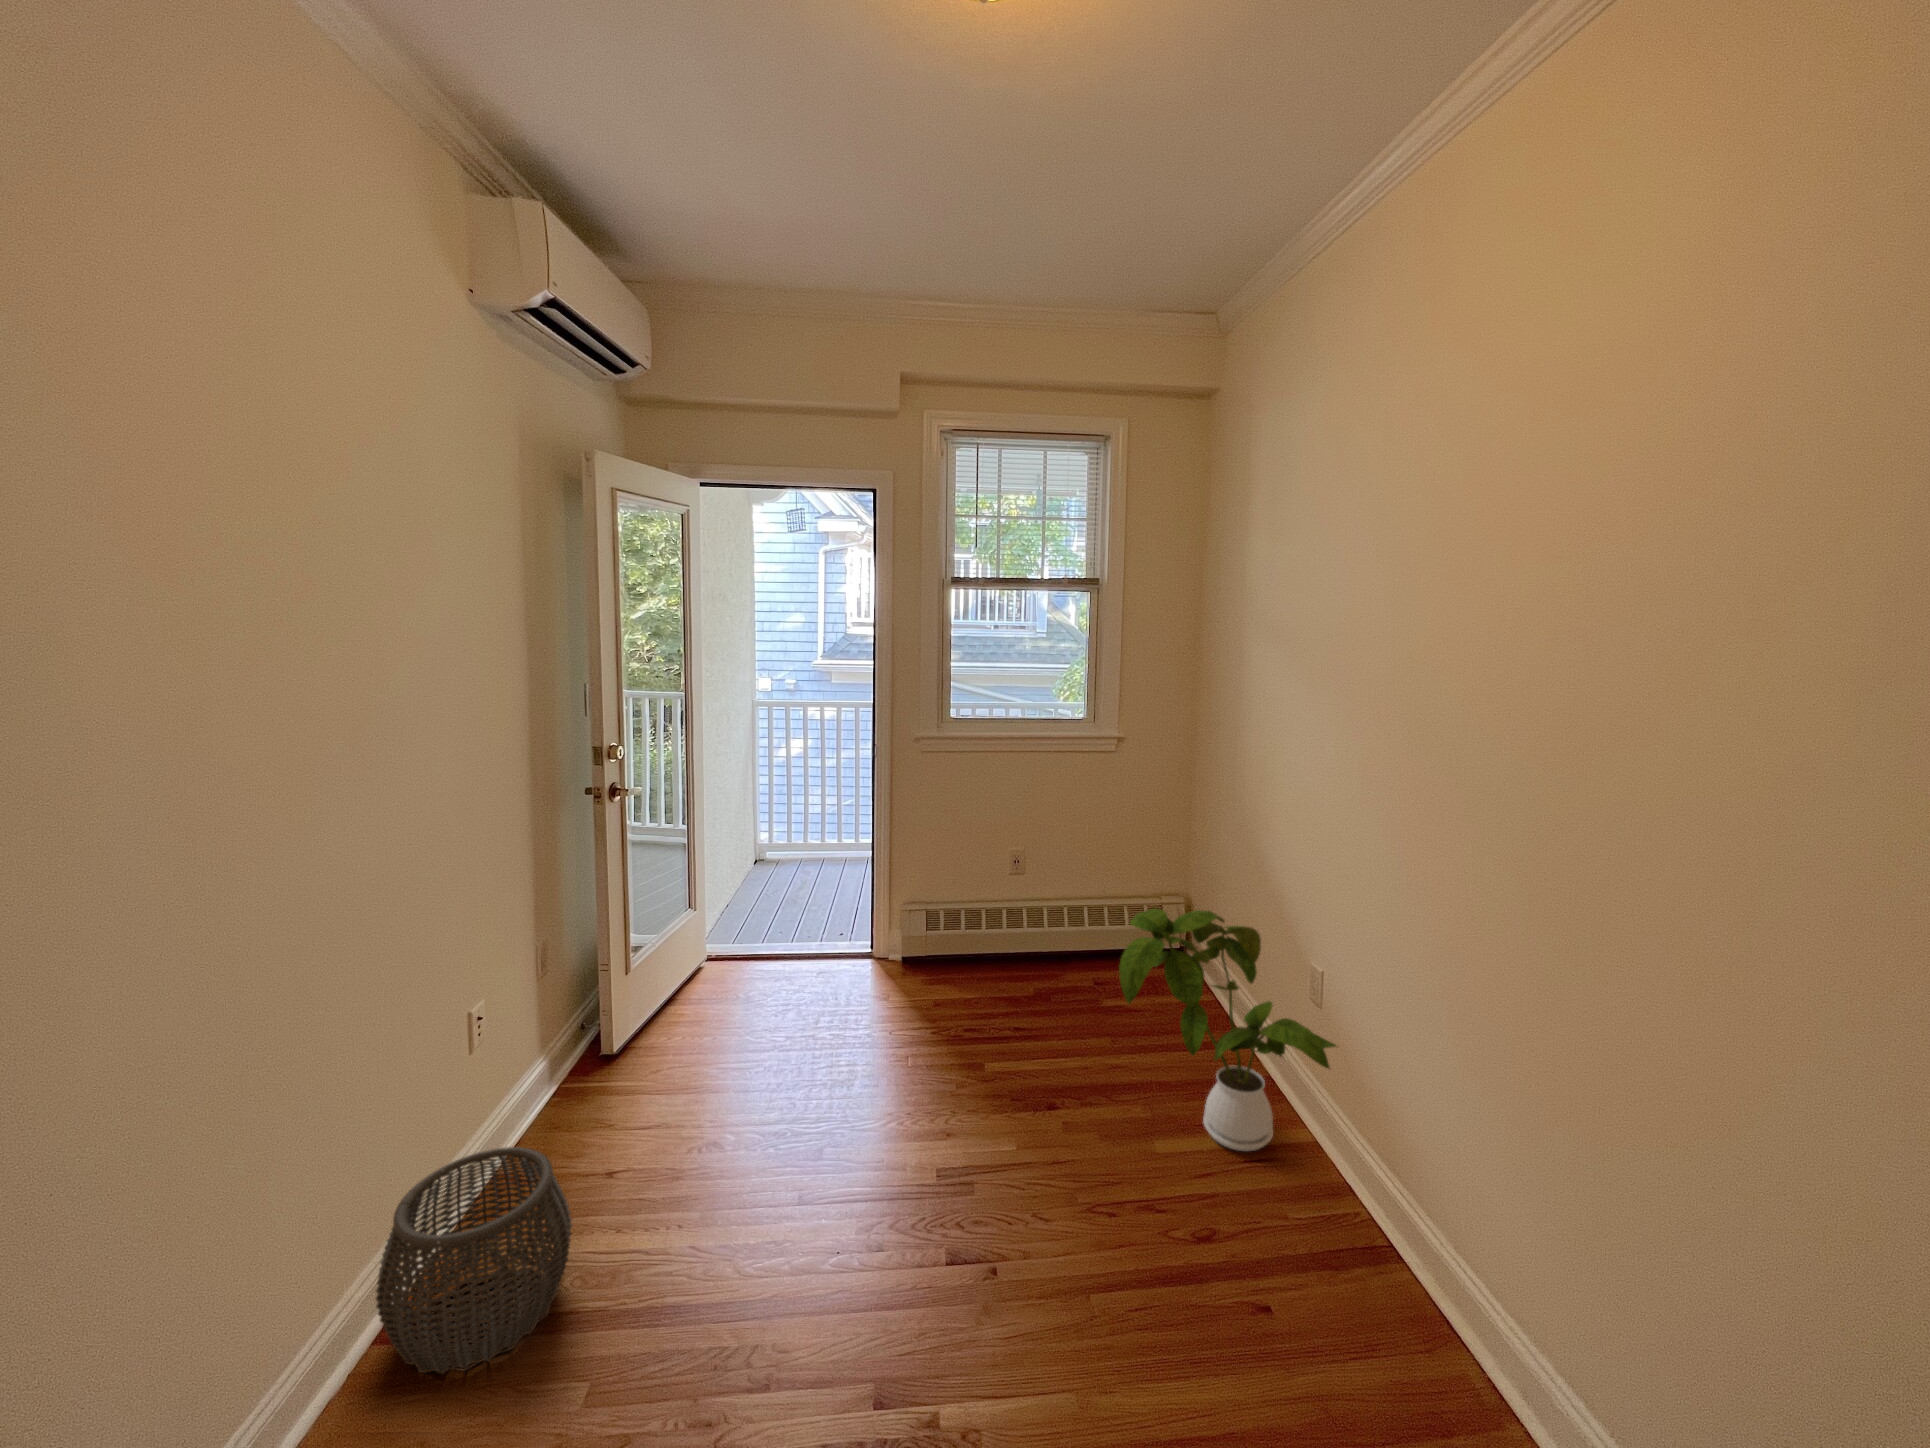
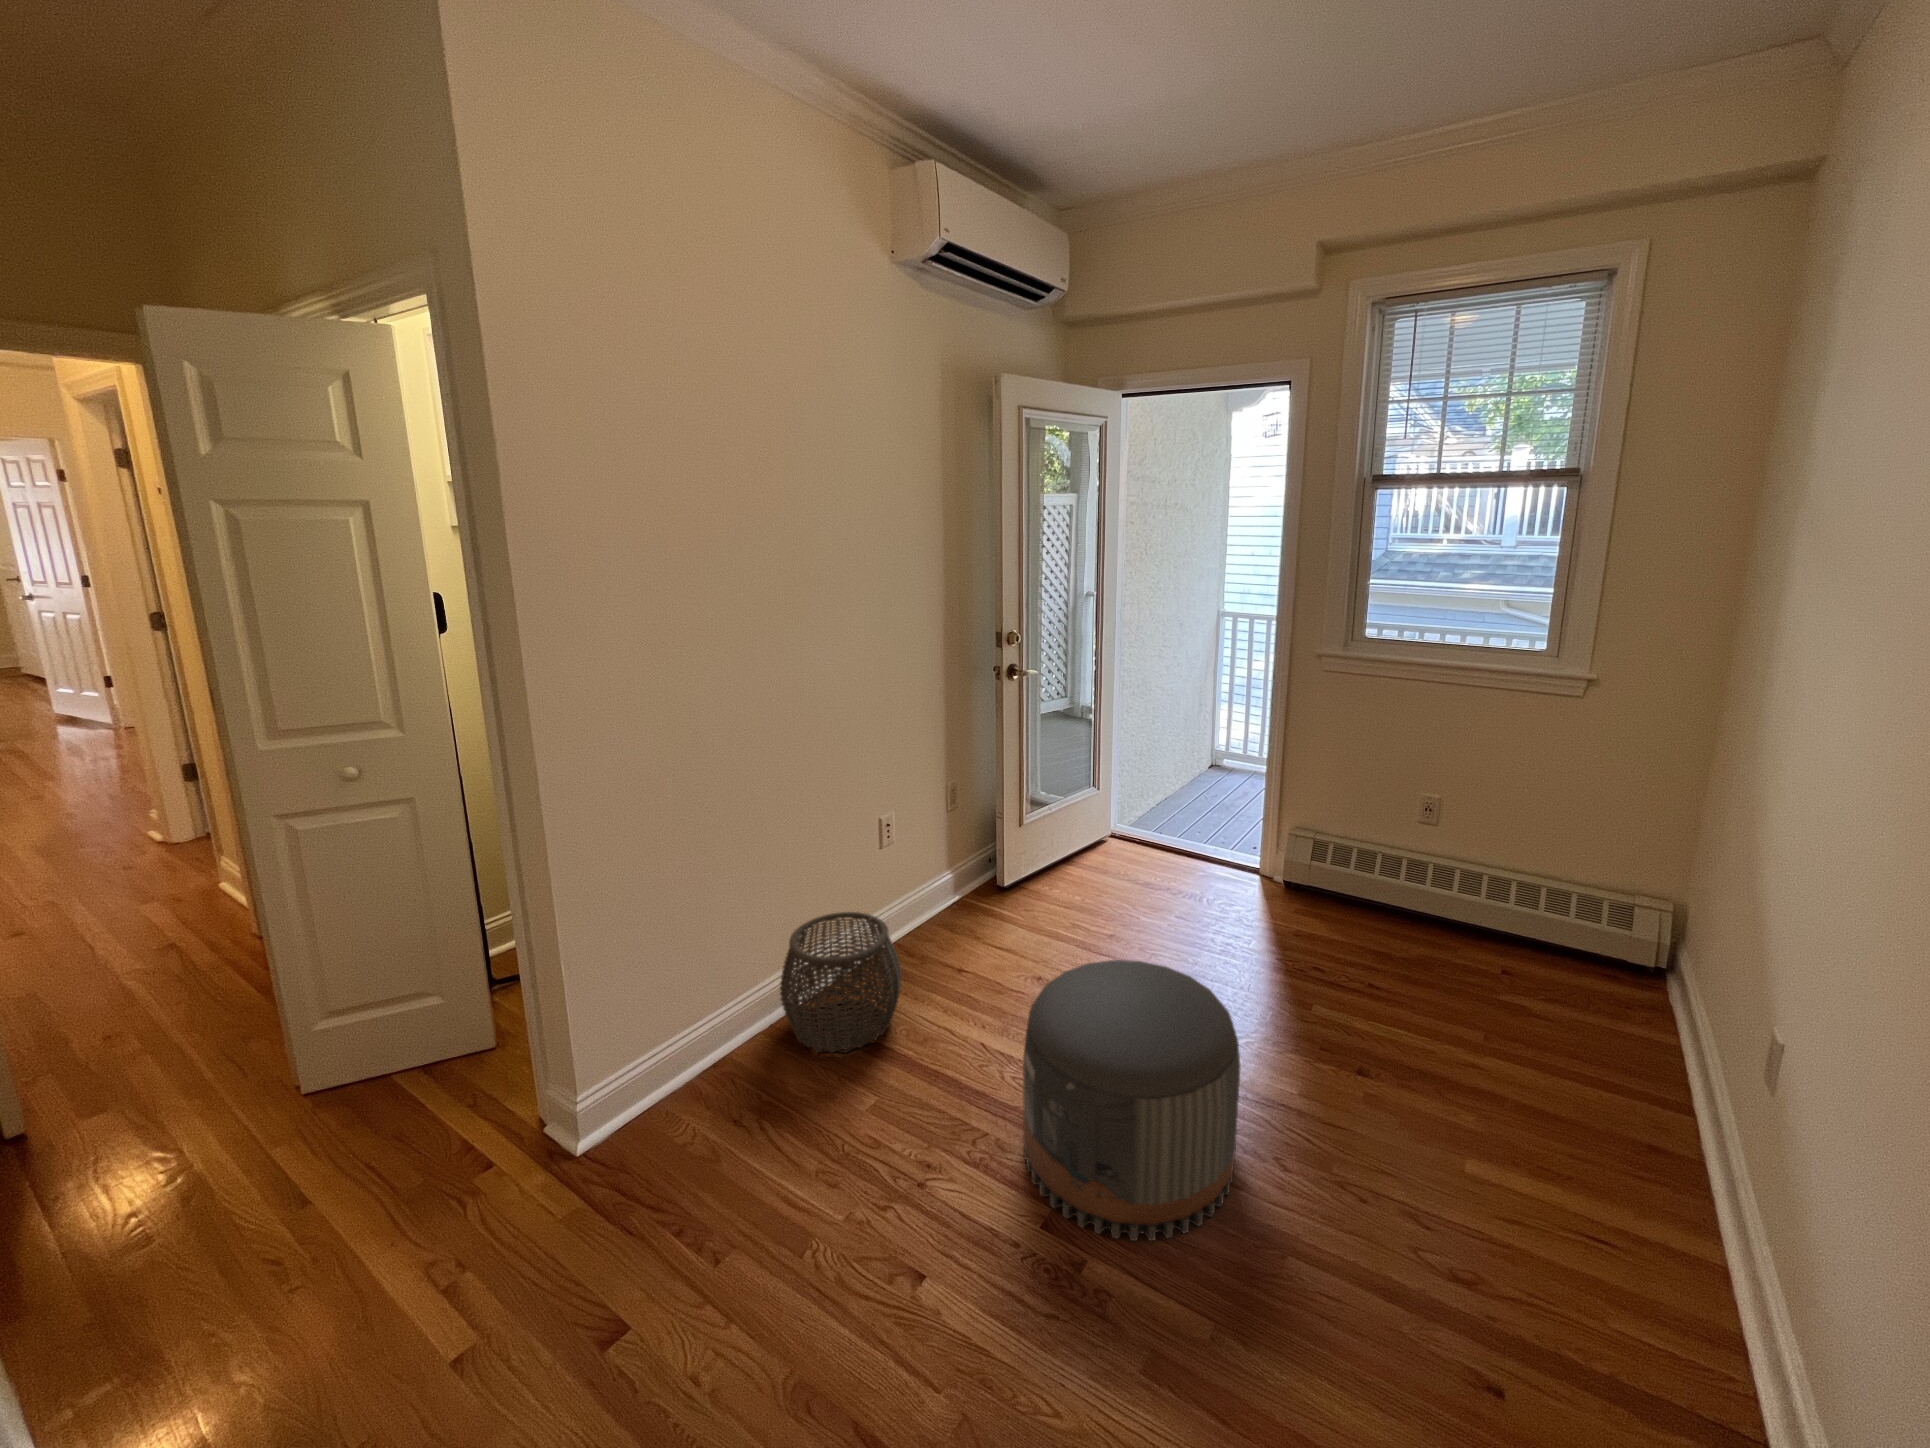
house plant: present [1119,909,1336,1151] -> none [1429,880,1768,1234]
pouf: none [800,1073,1020,1380] -> present [1023,960,1240,1241]

